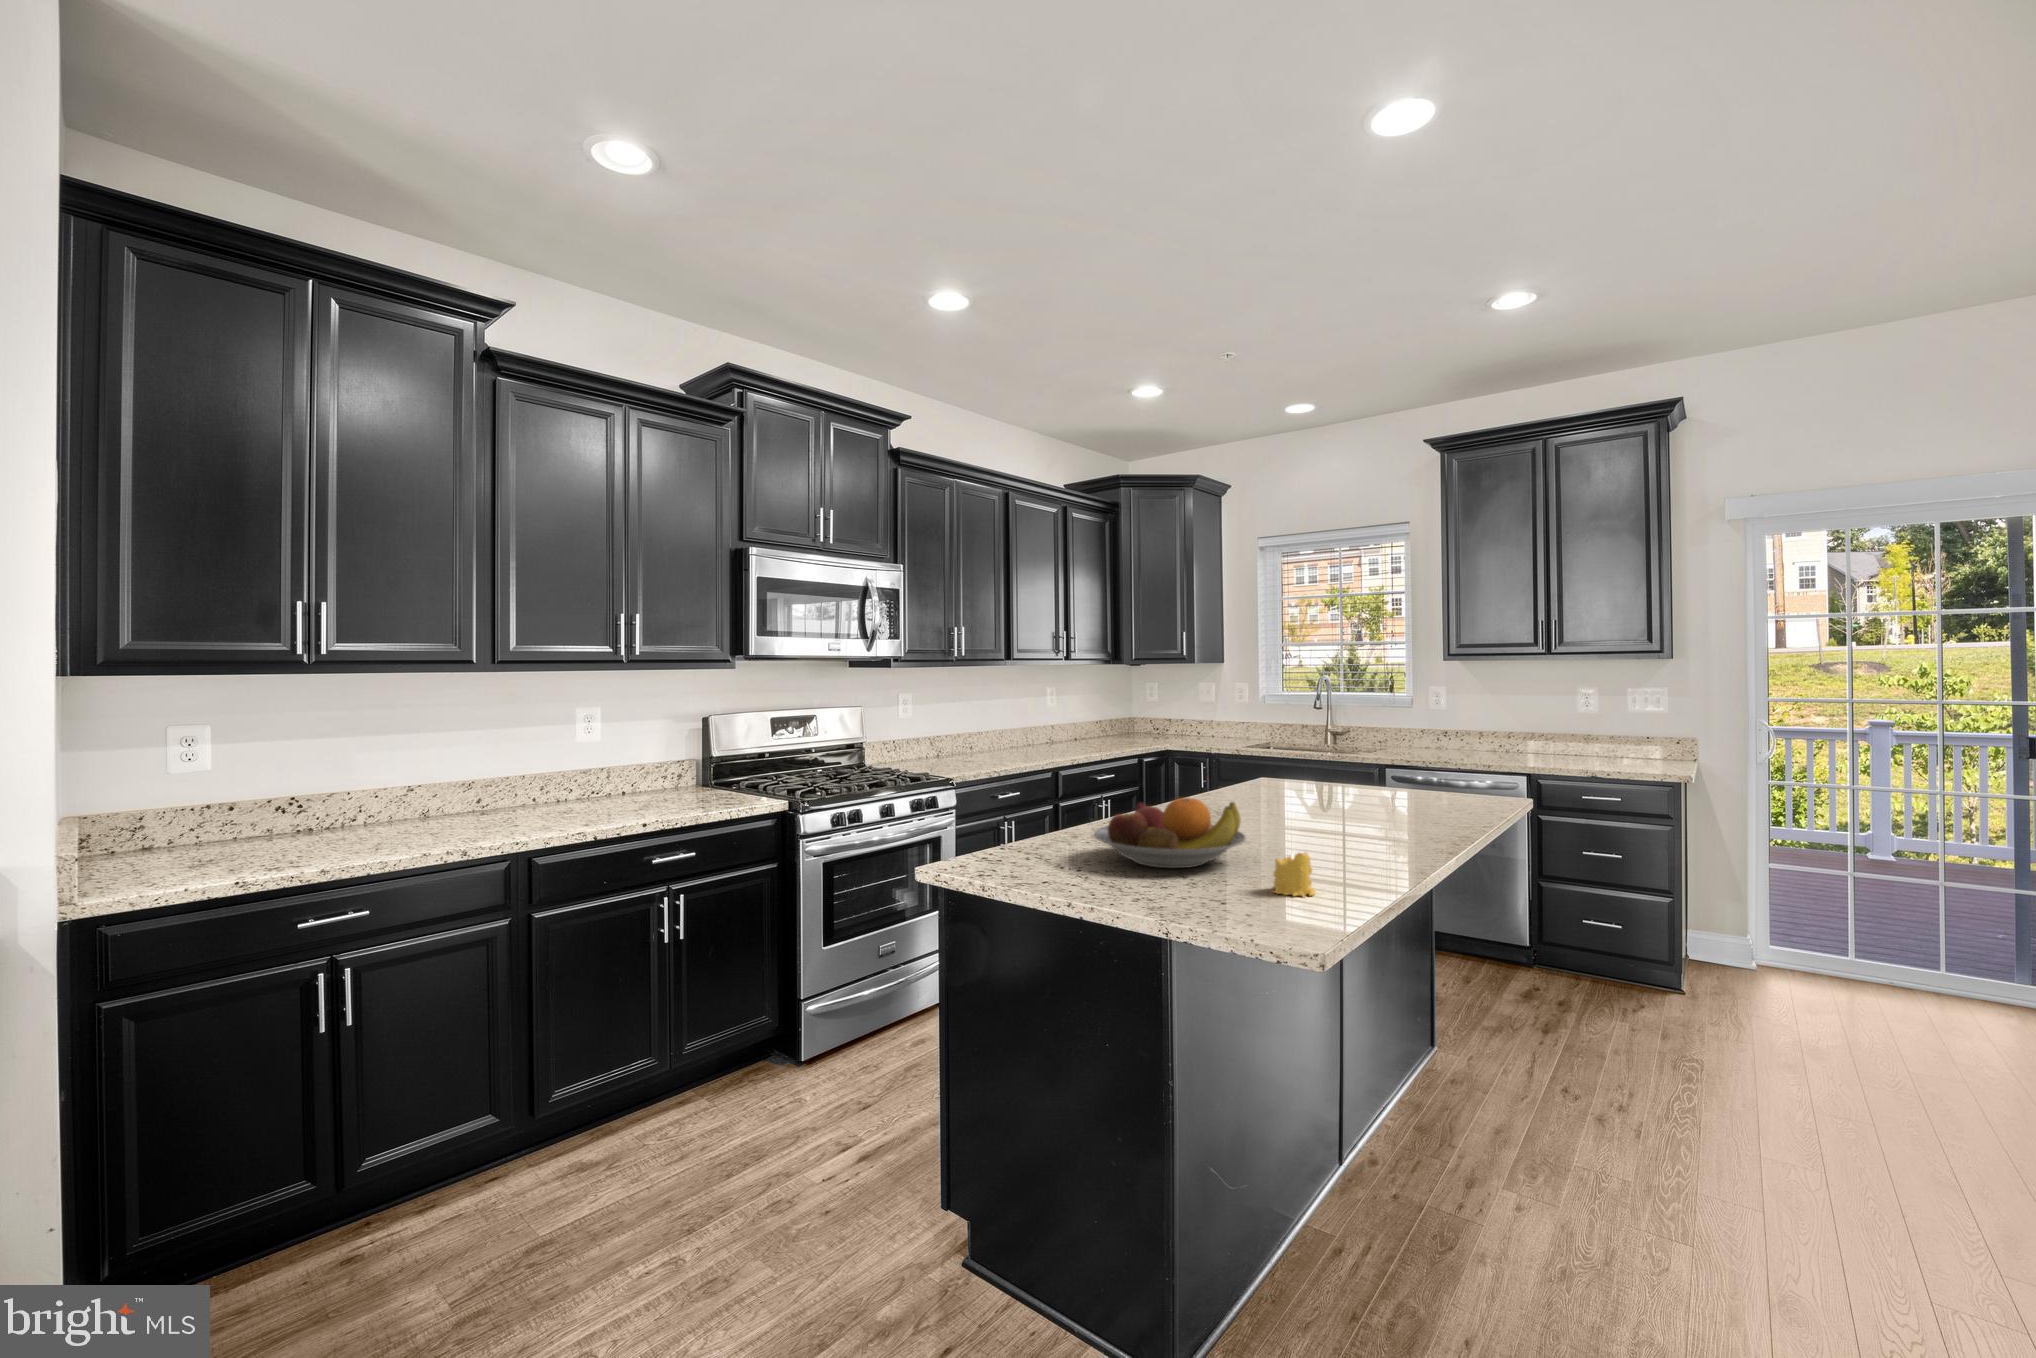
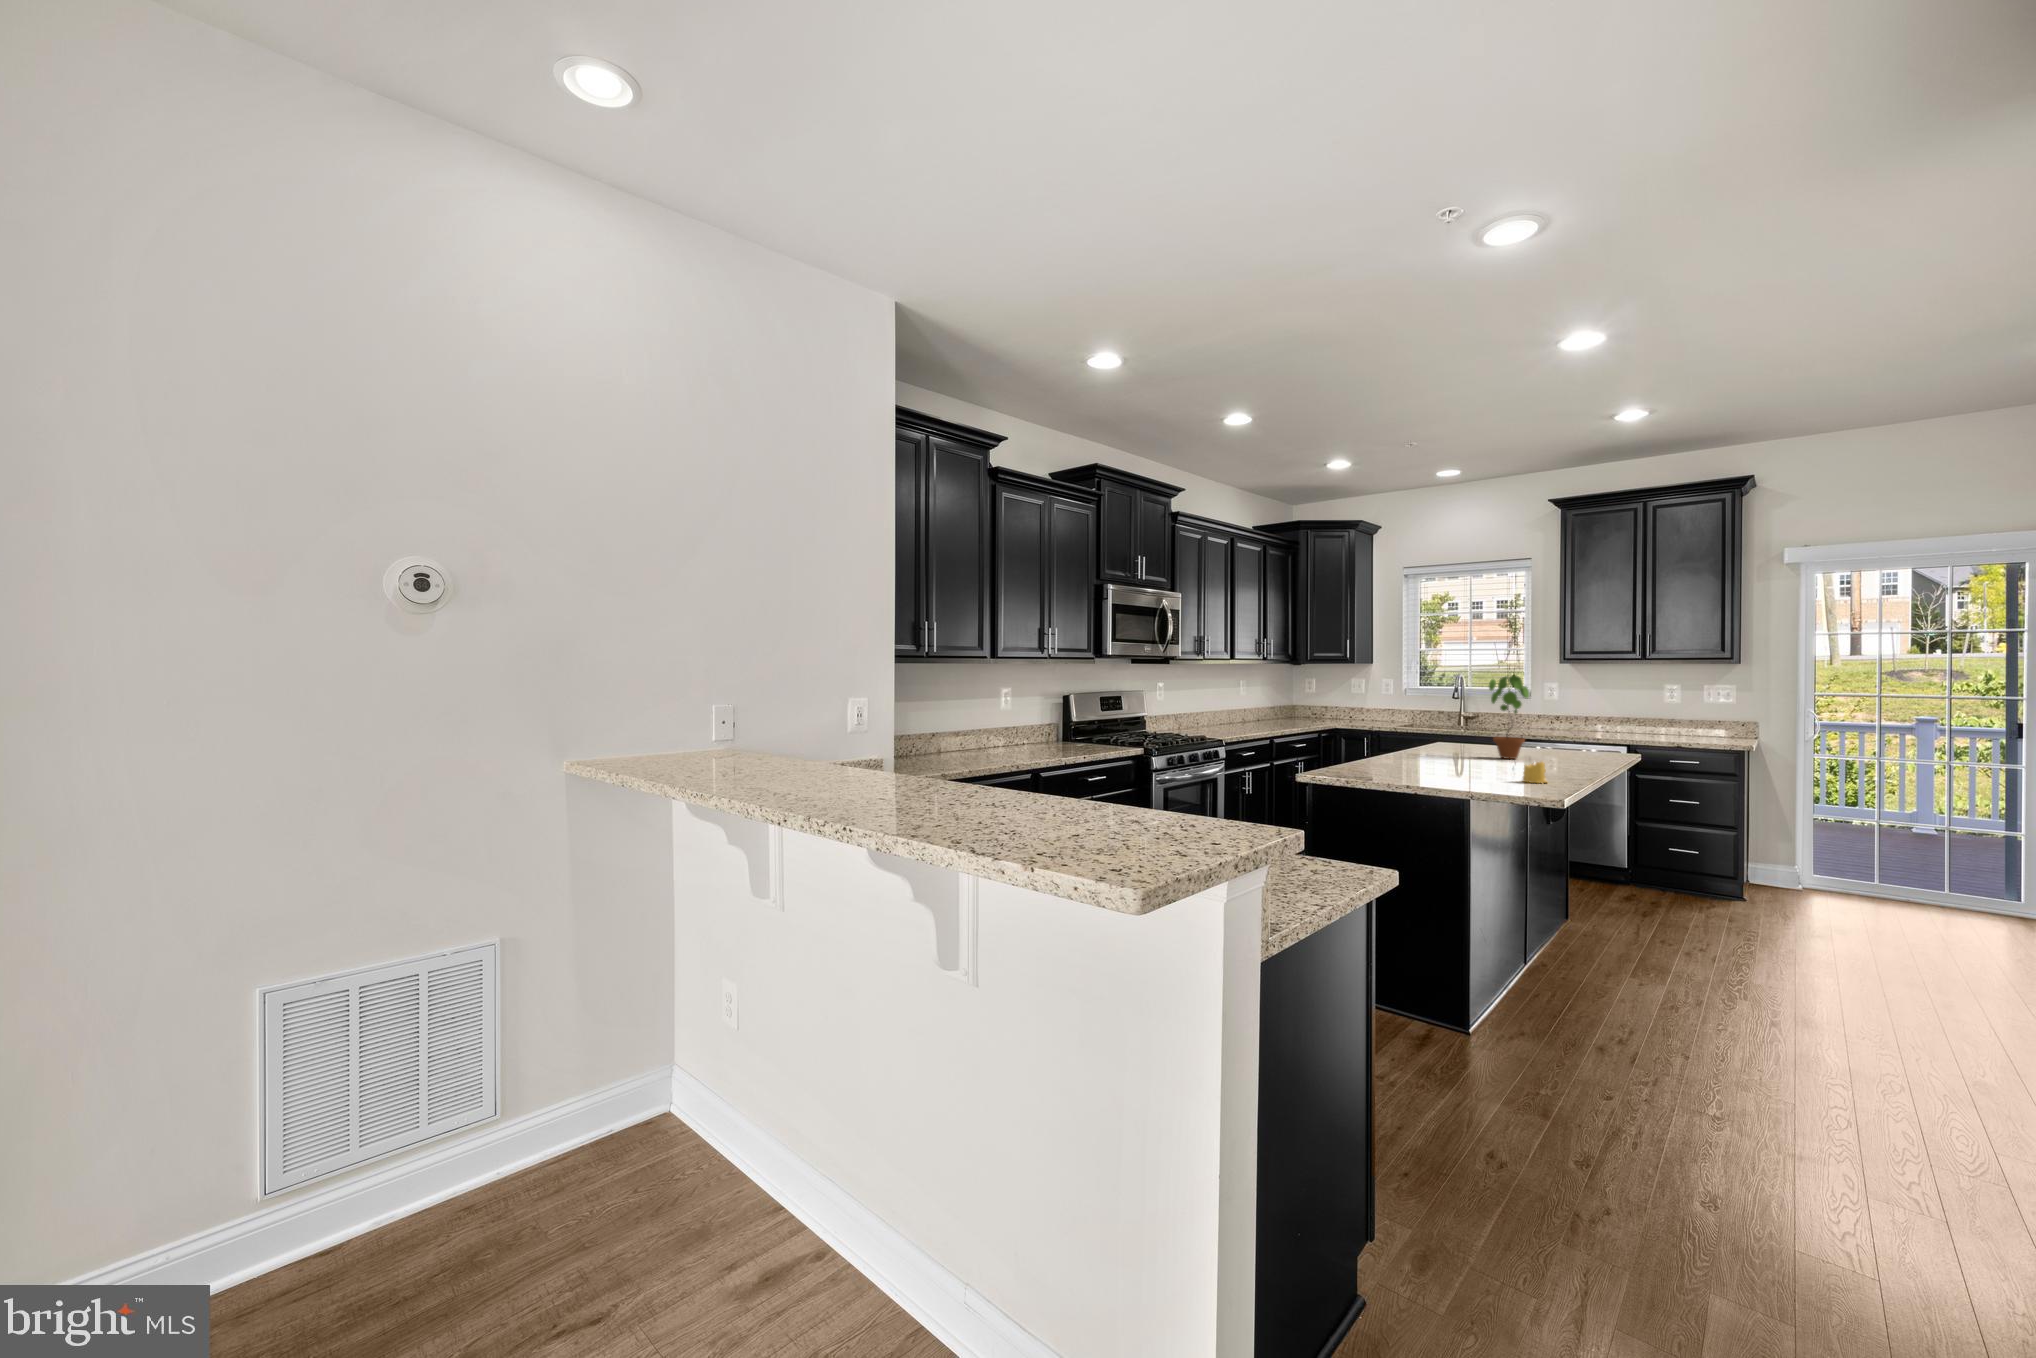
potted plant: none [1286,683,1345,819] -> present [1489,675,1529,759]
fruit bowl: present [1094,798,1246,868] -> none [1400,737,1494,775]

